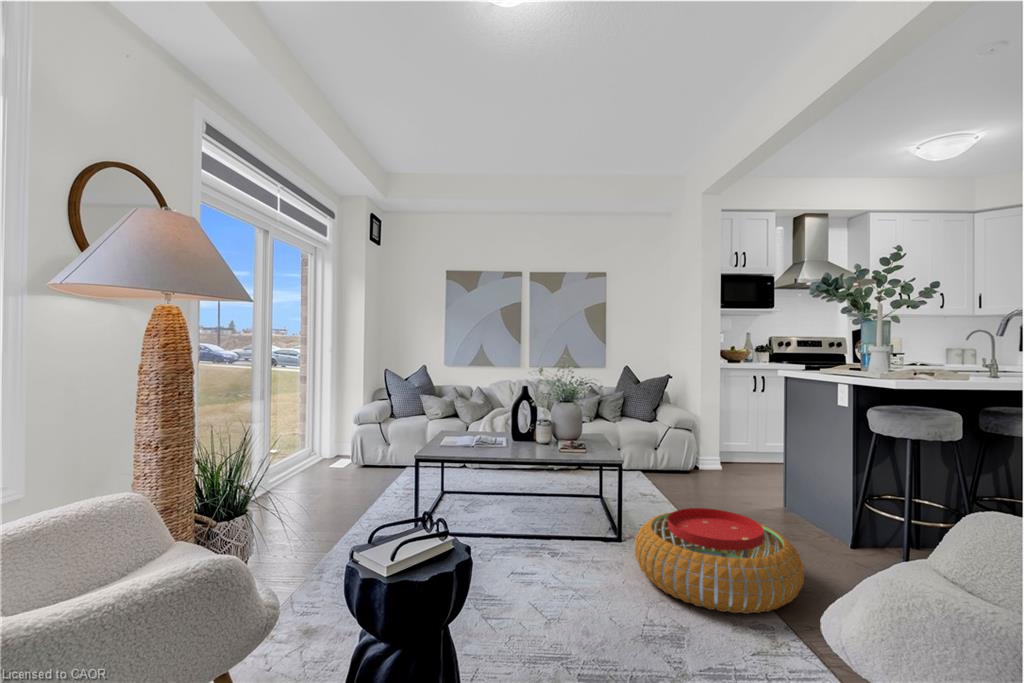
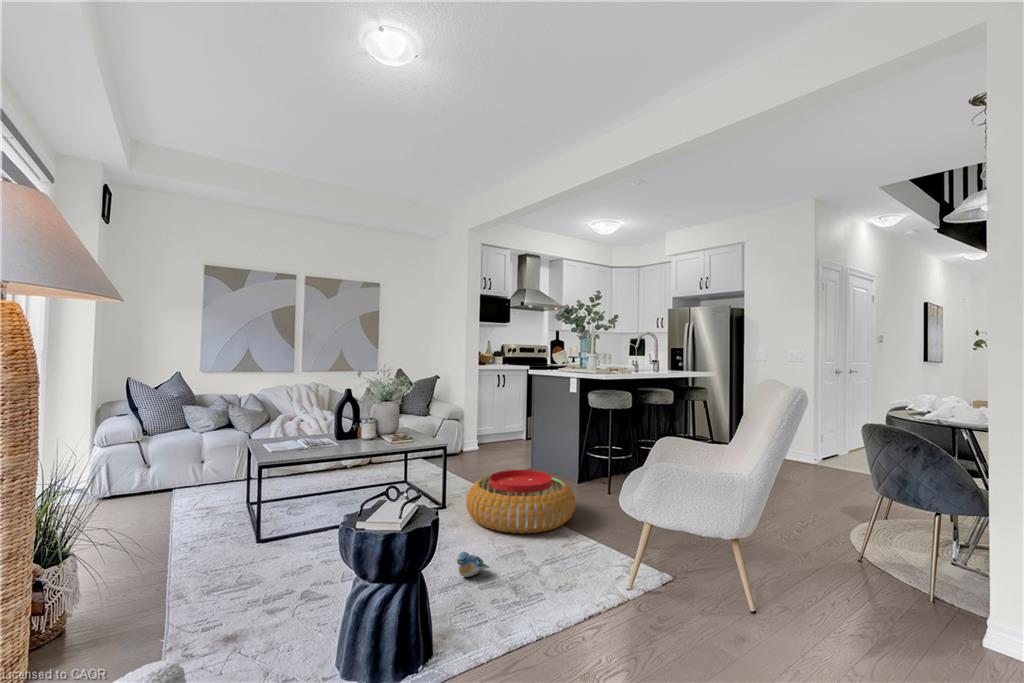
plush toy: none [559,615,608,652] -> present [457,552,489,577]

